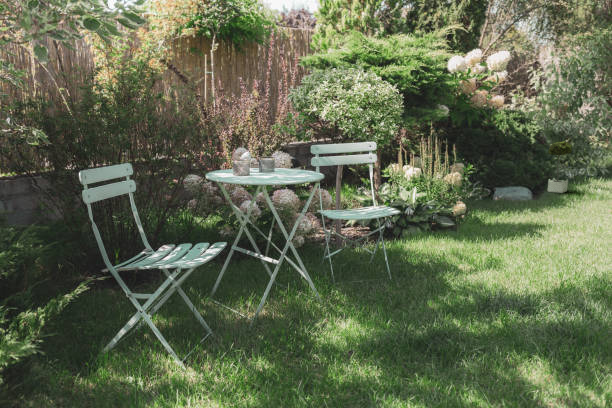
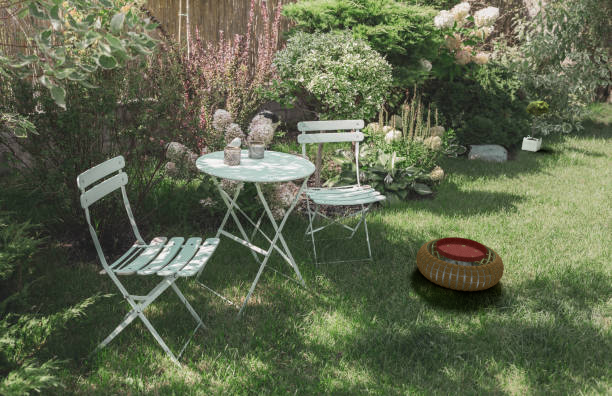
pouf: none [433,248,526,298] -> present [416,237,504,291]

